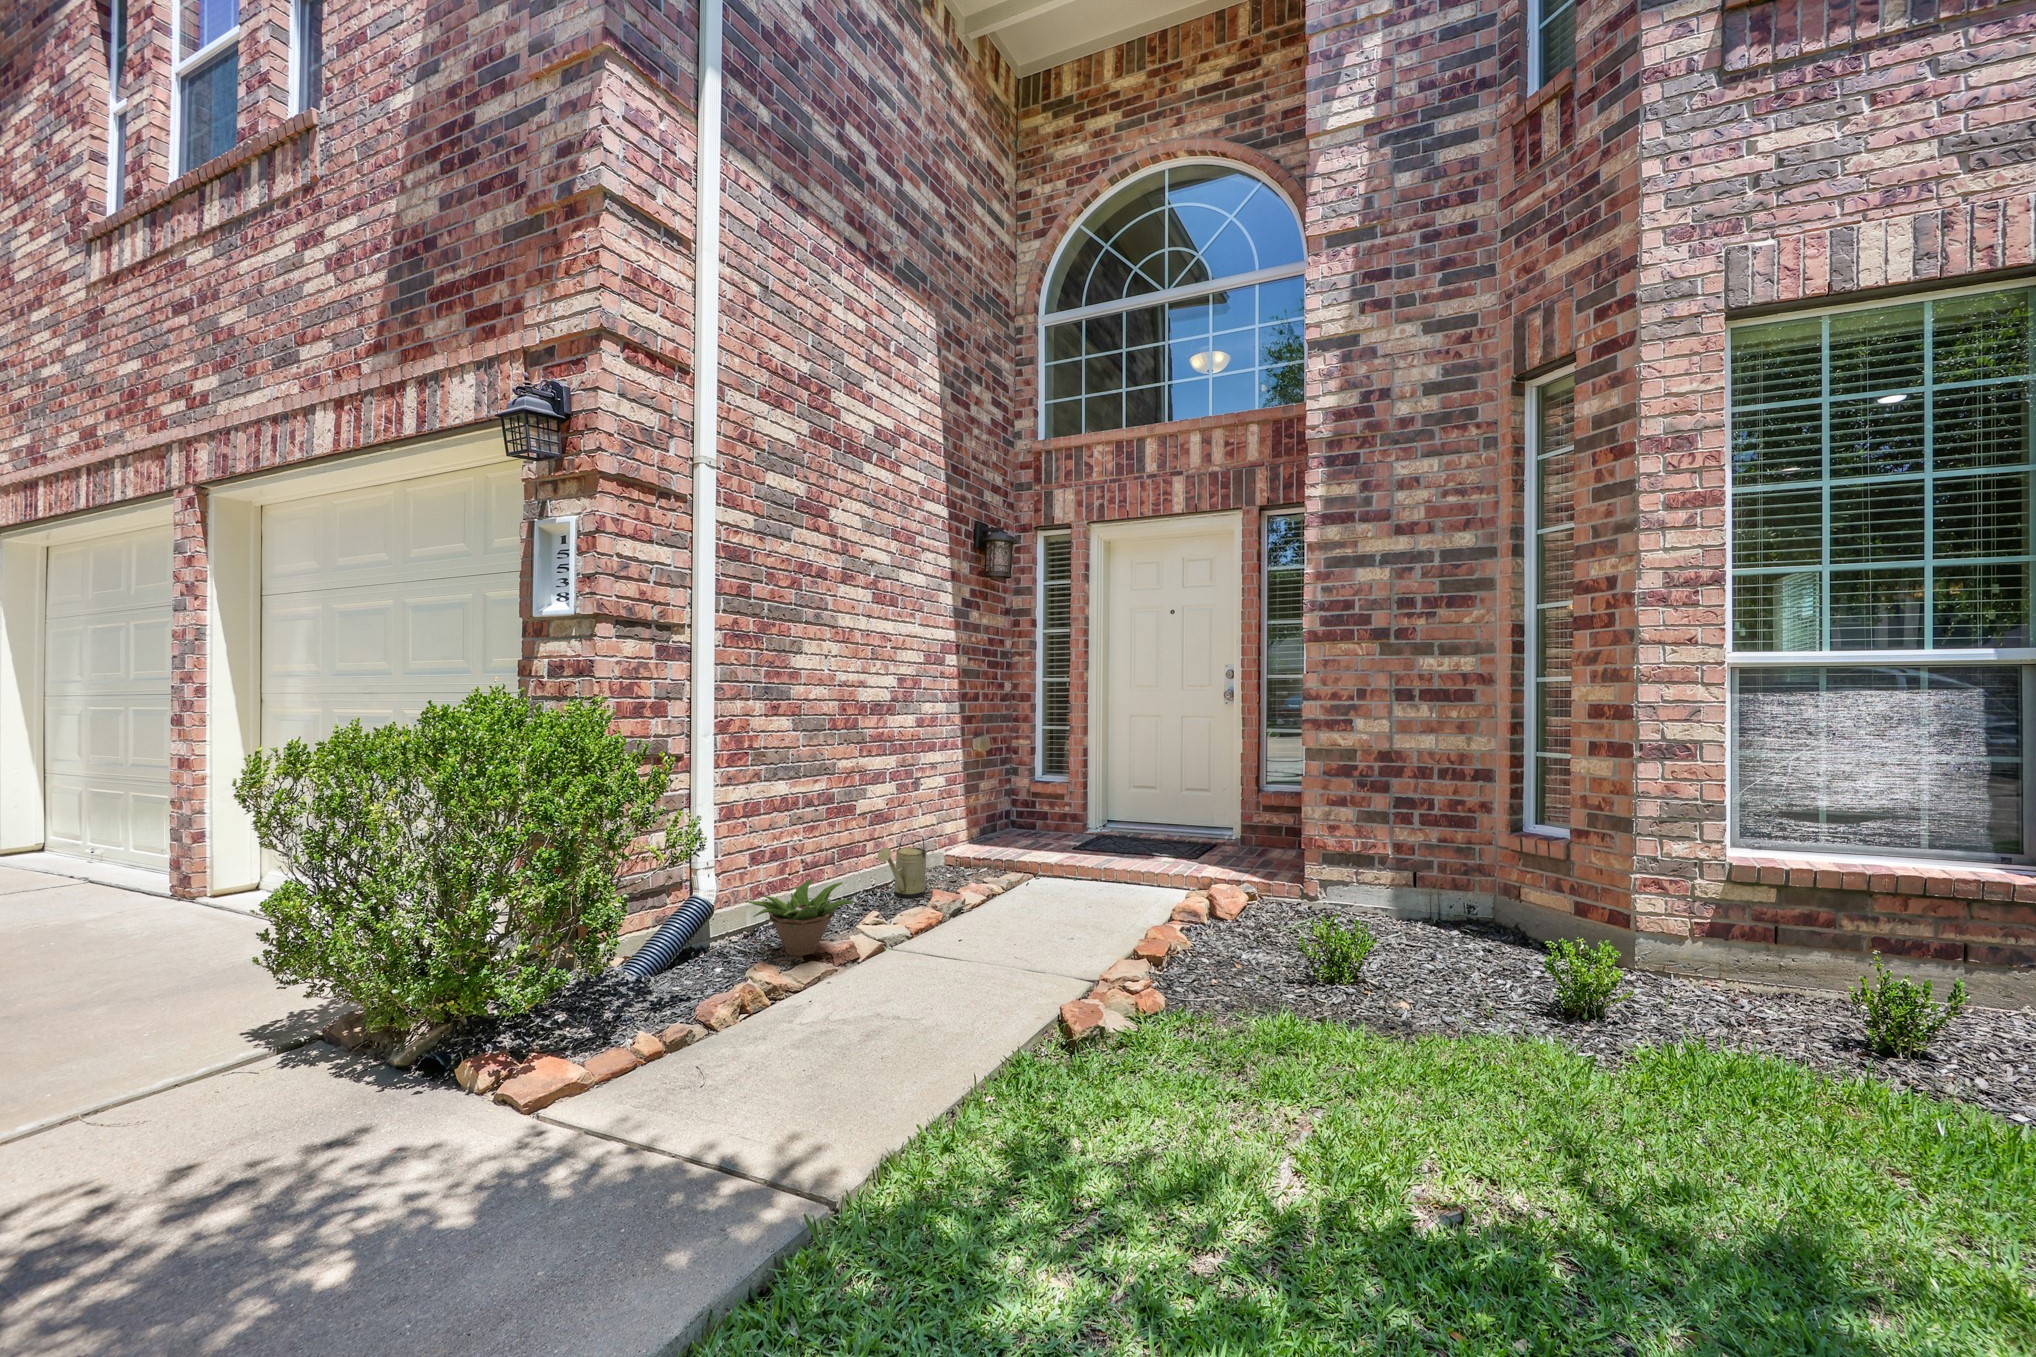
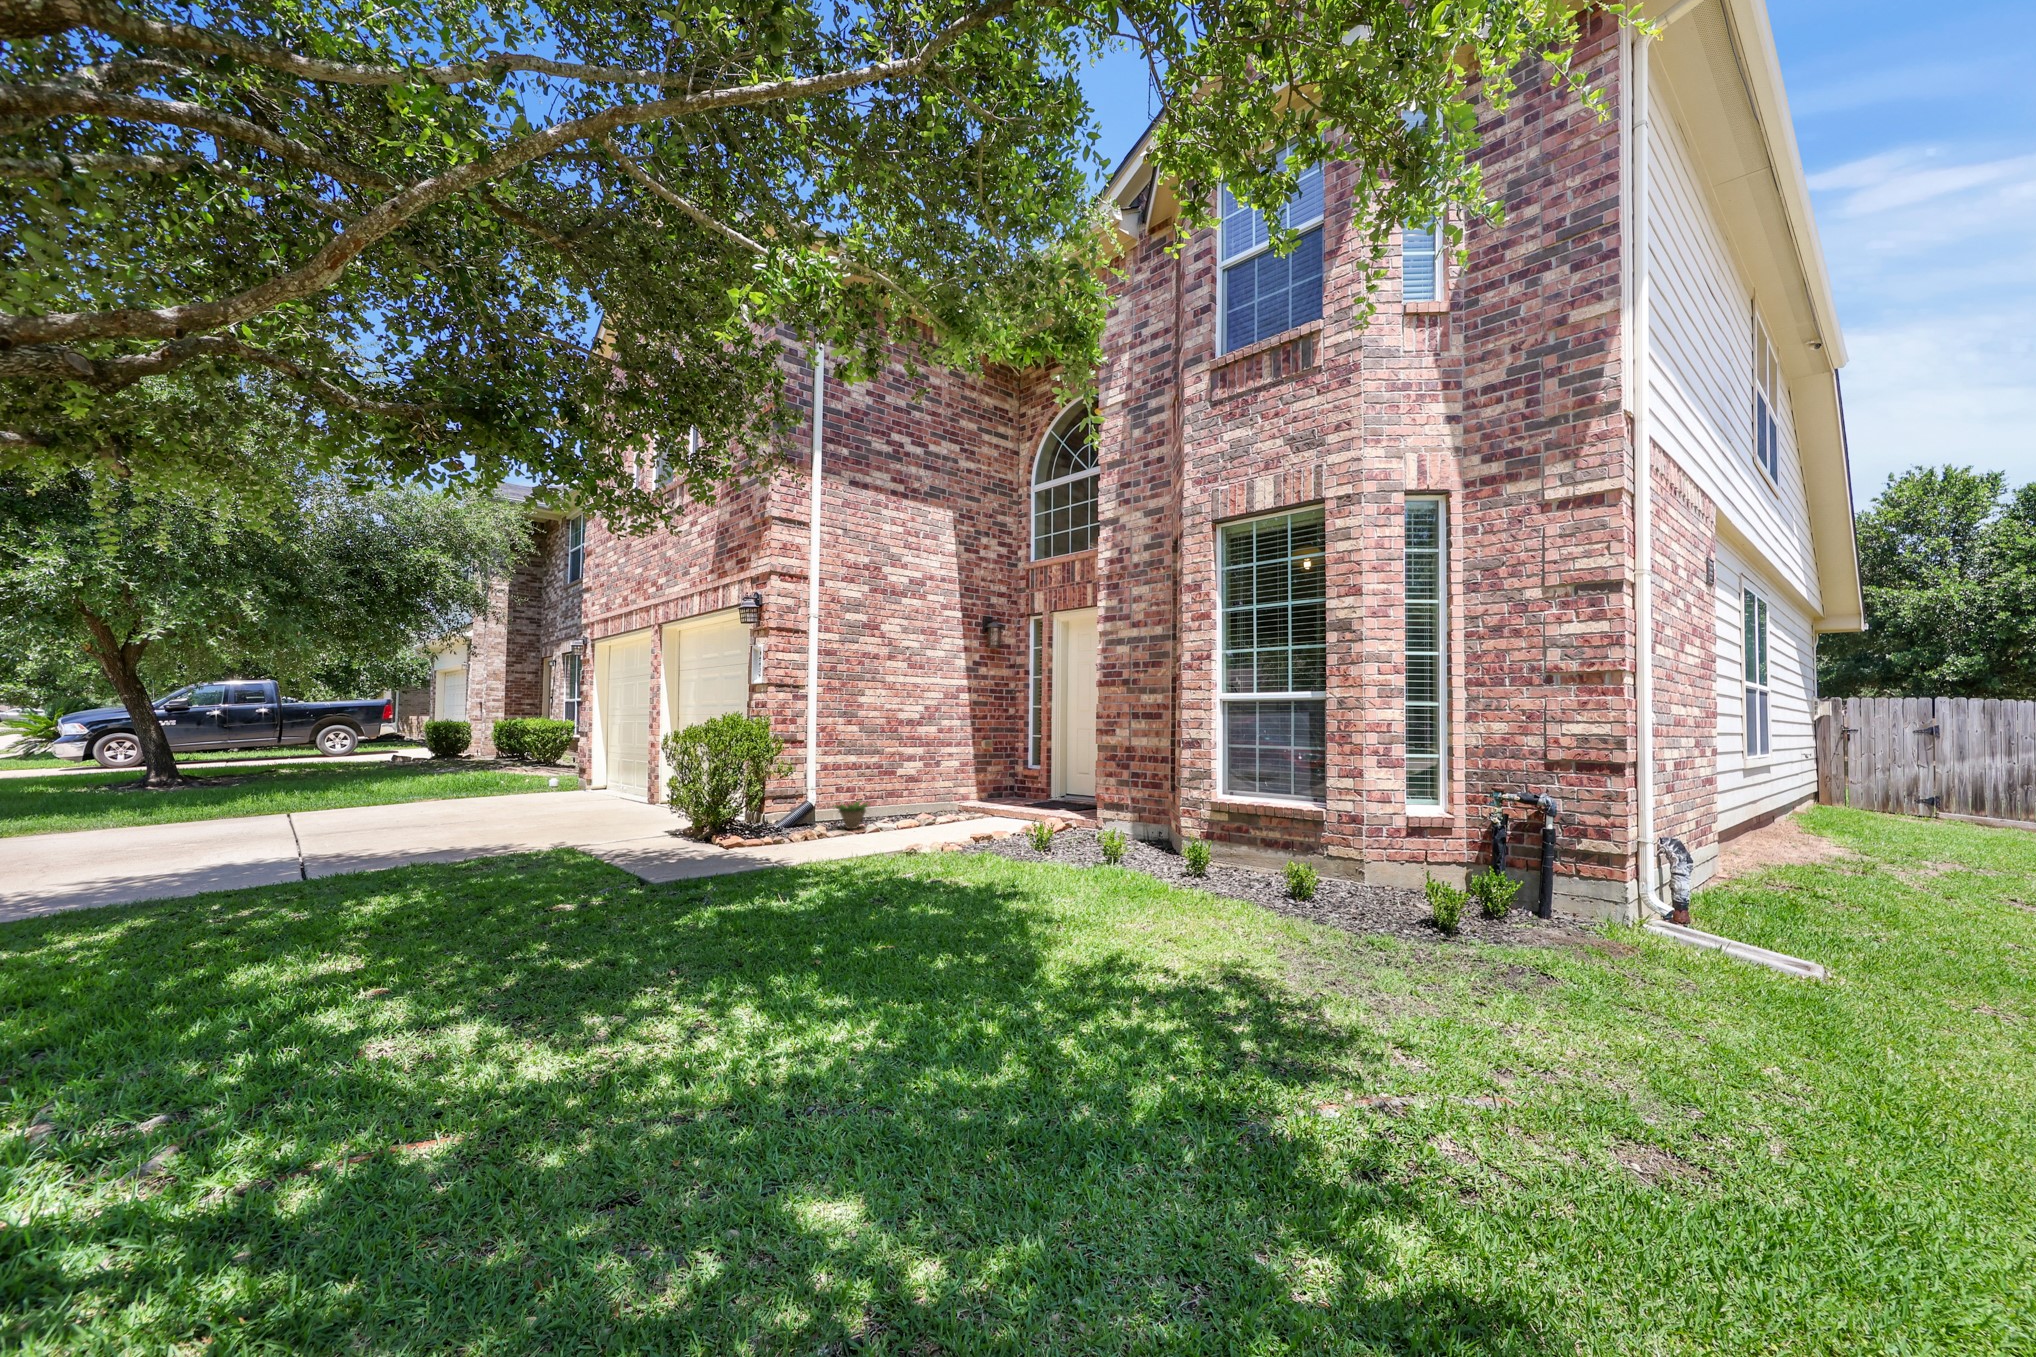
watering can: present [878,834,926,898] -> none [907,787,939,819]

